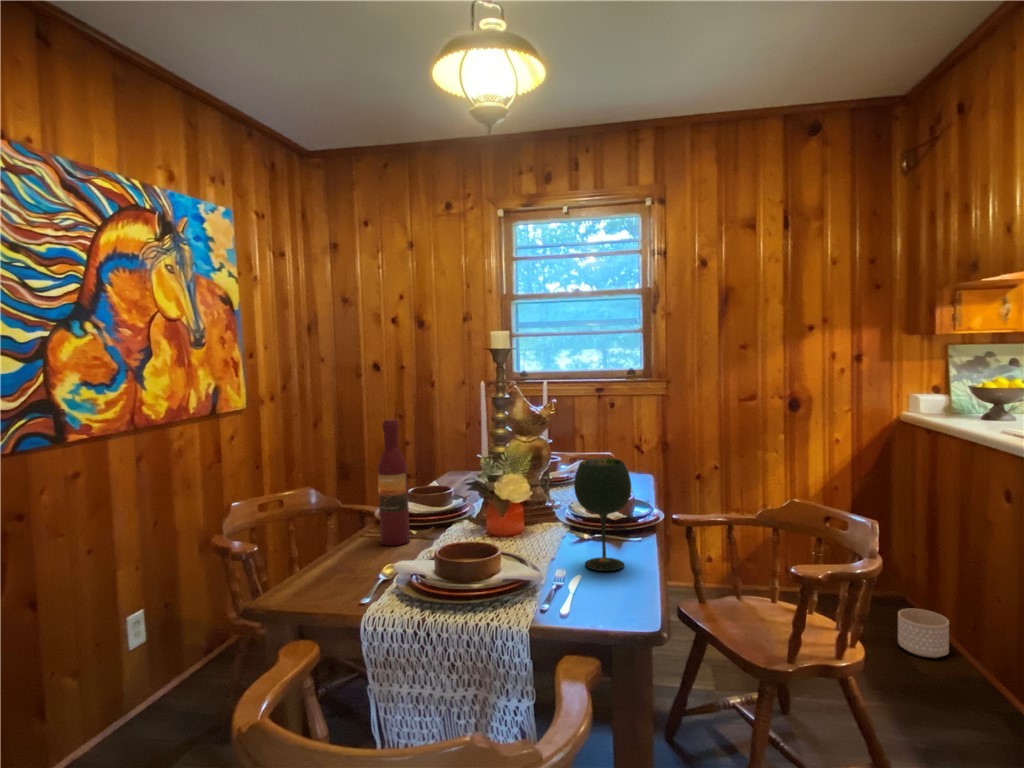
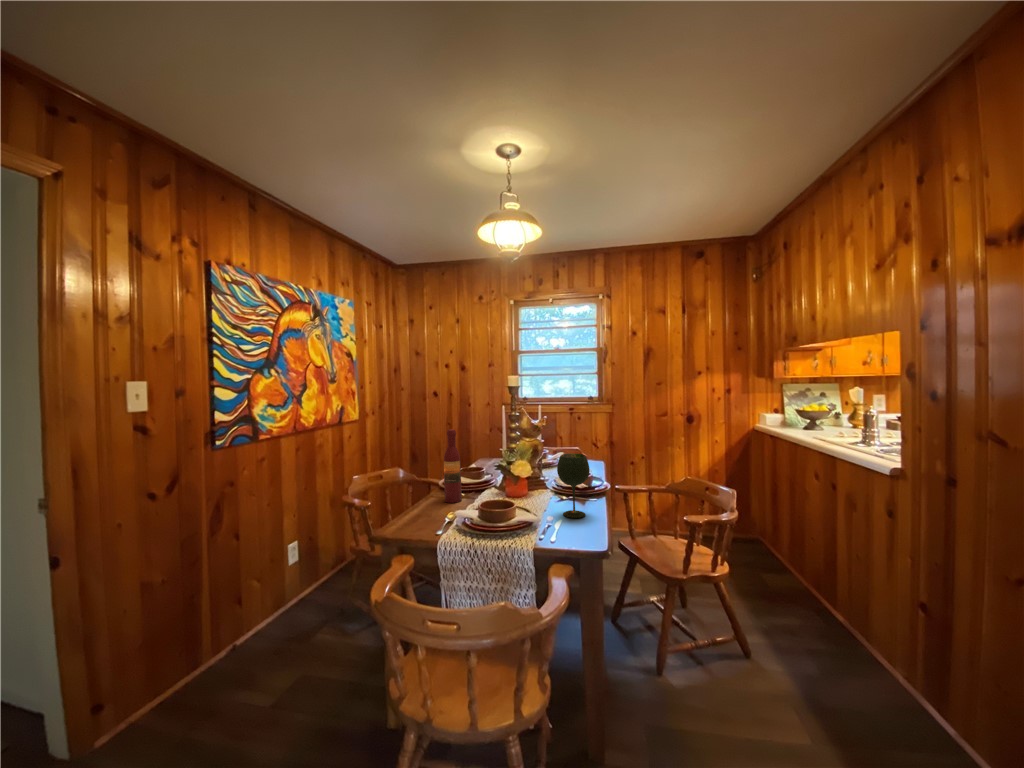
planter: present [898,608,949,658] -> none [755,546,786,576]

